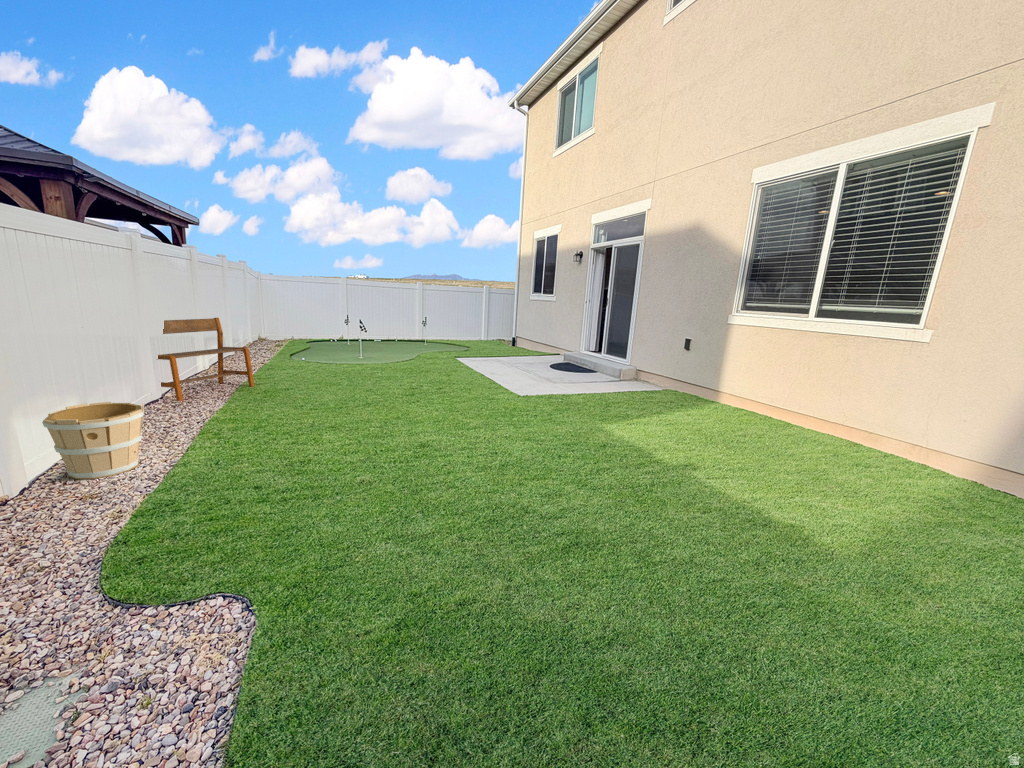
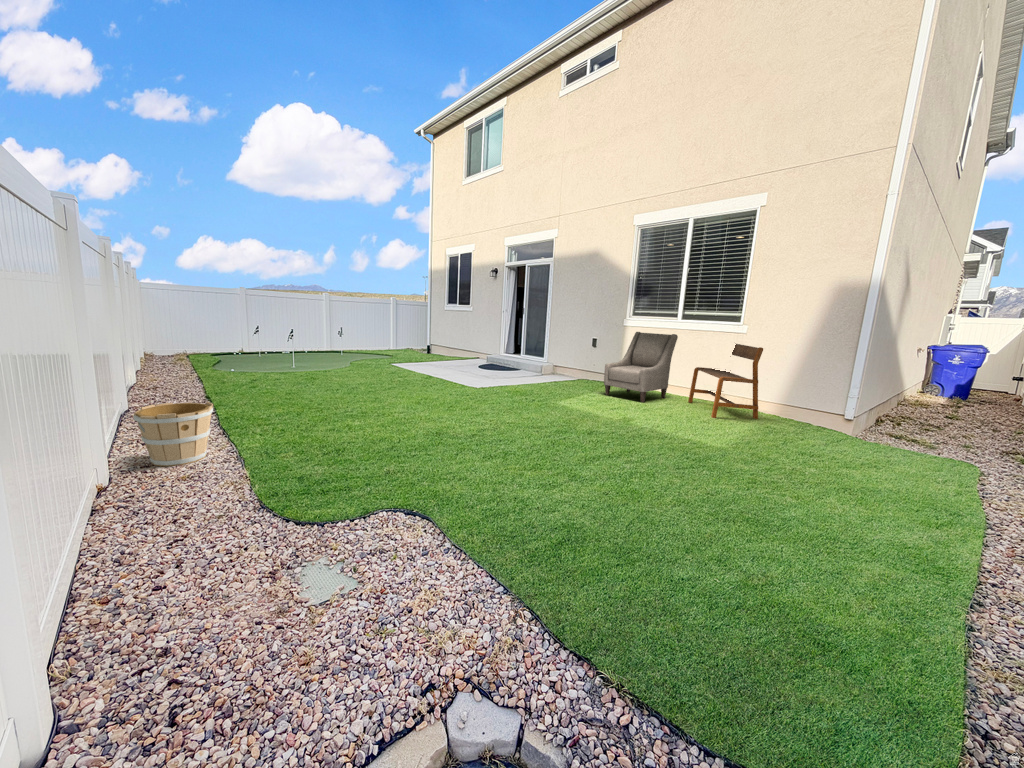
bench: present [158,318,254,401] -> present [688,344,763,419]
chair: none [688,332,807,434] -> present [604,332,678,403]

